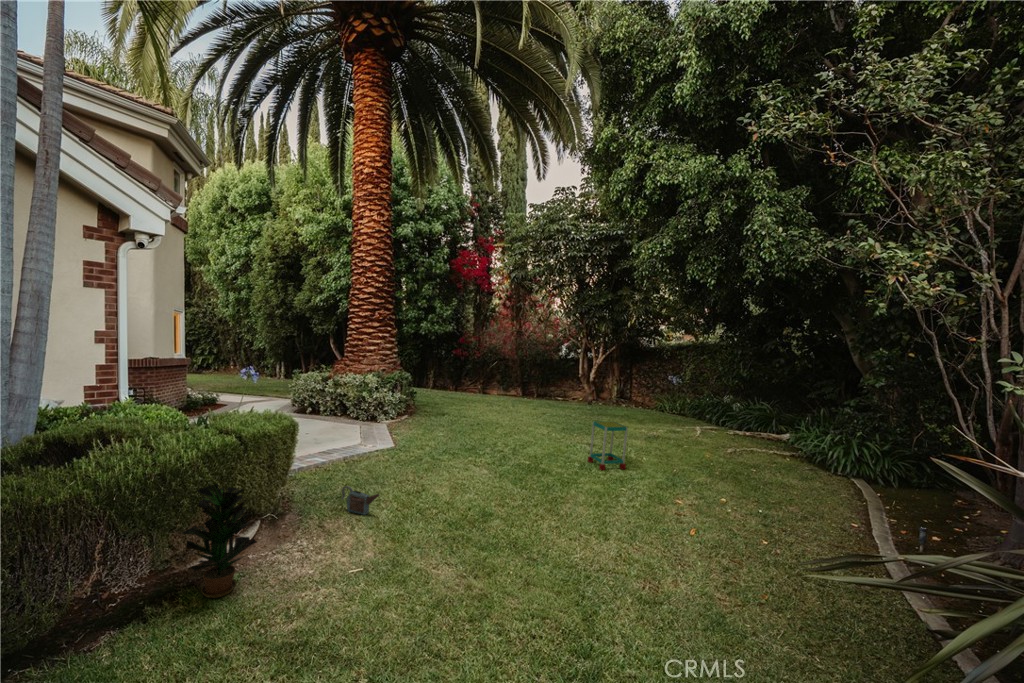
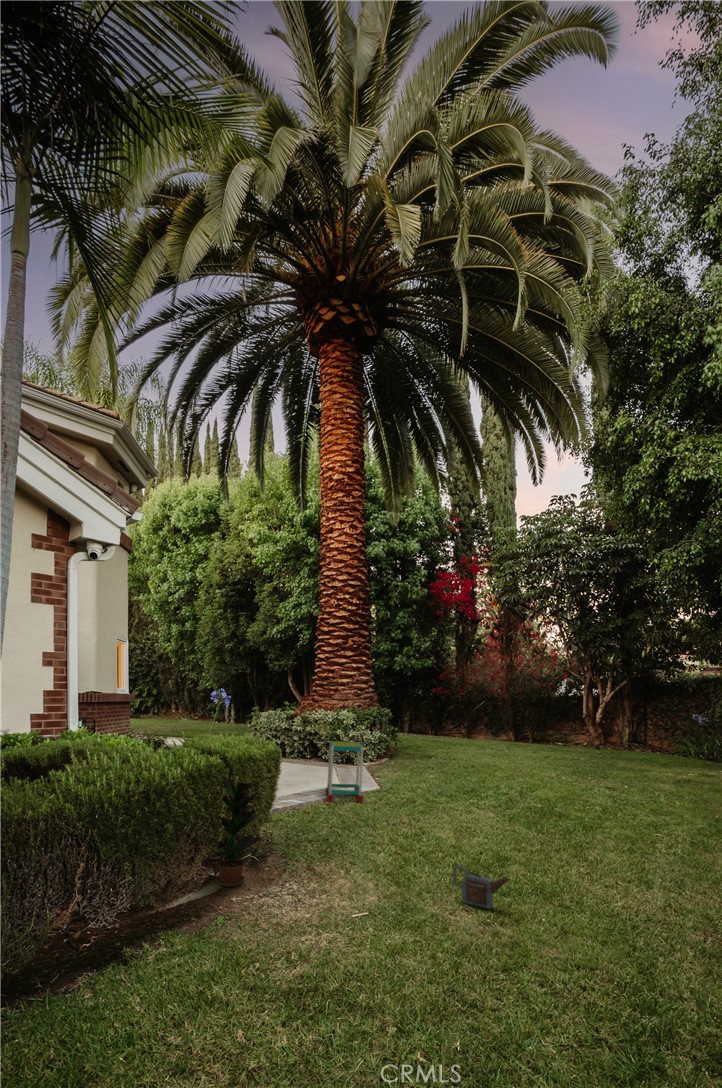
side table: present [588,421,628,470] -> present [325,741,363,803]
watering can: present [341,486,380,515] -> present [452,865,509,909]

